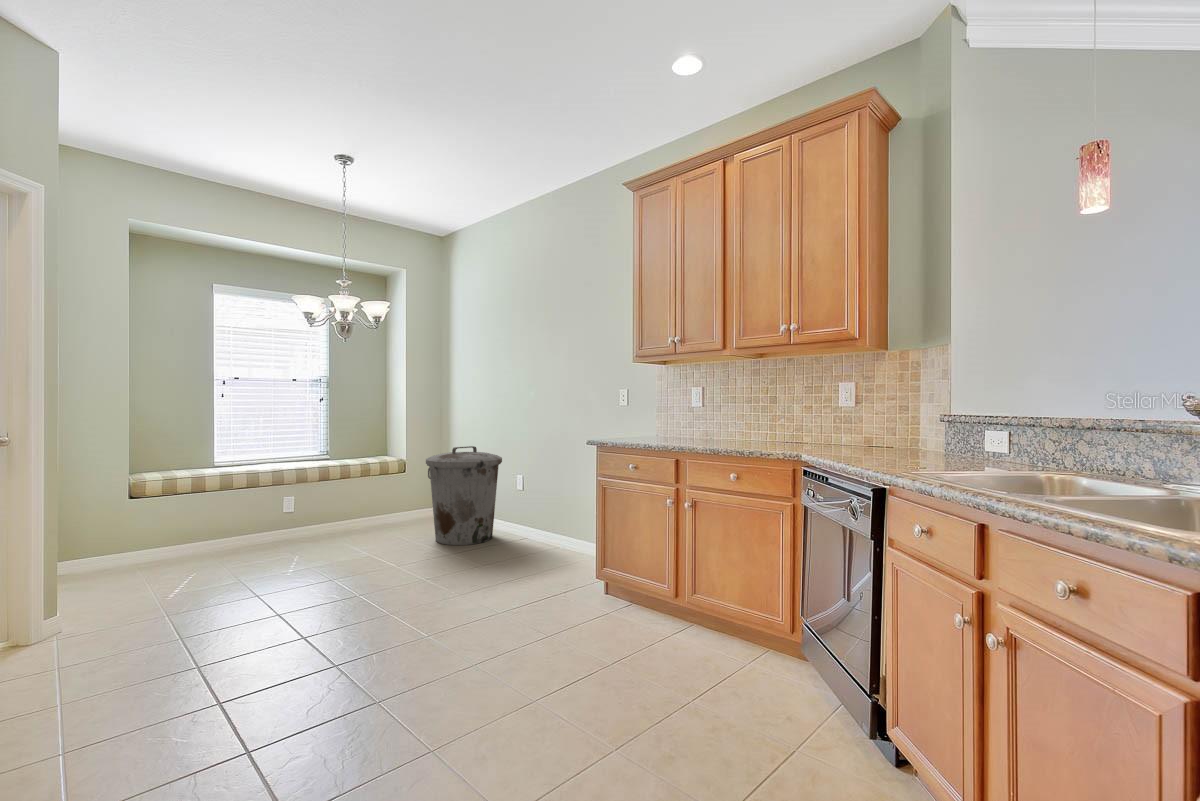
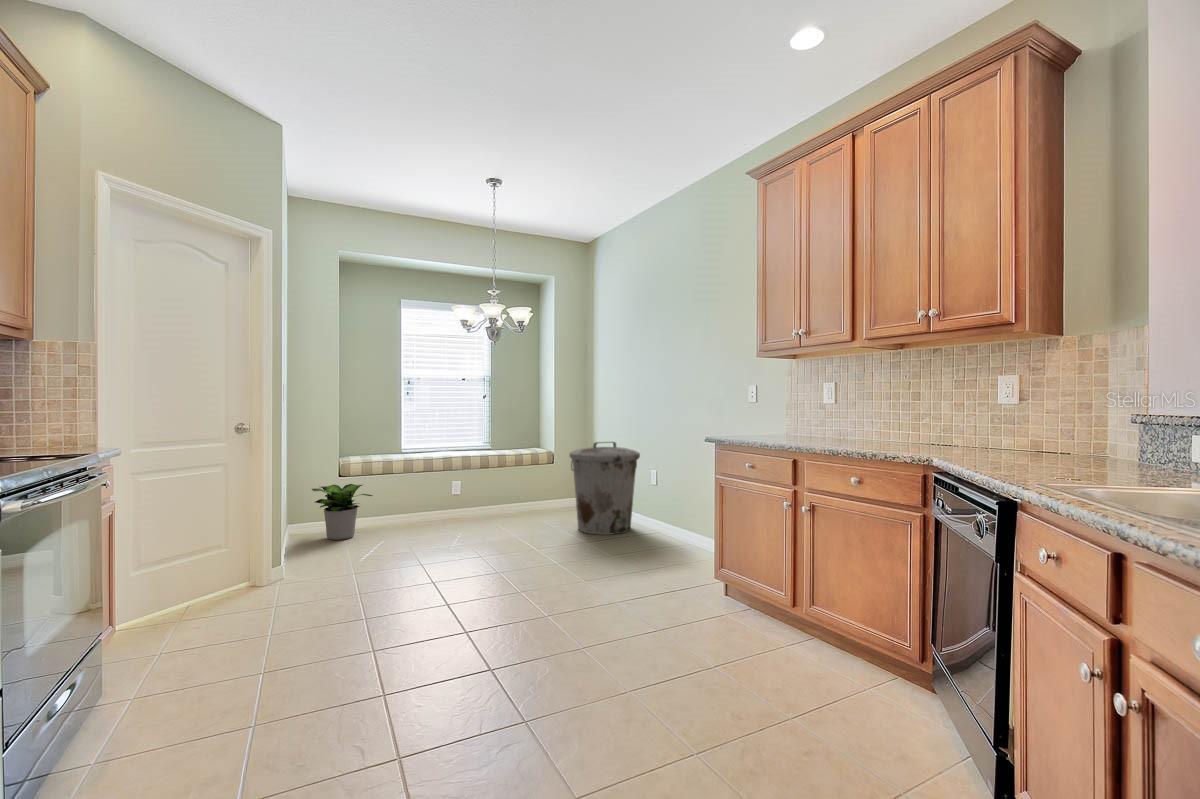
potted plant: none [92,506,182,576] -> present [312,484,372,540]

